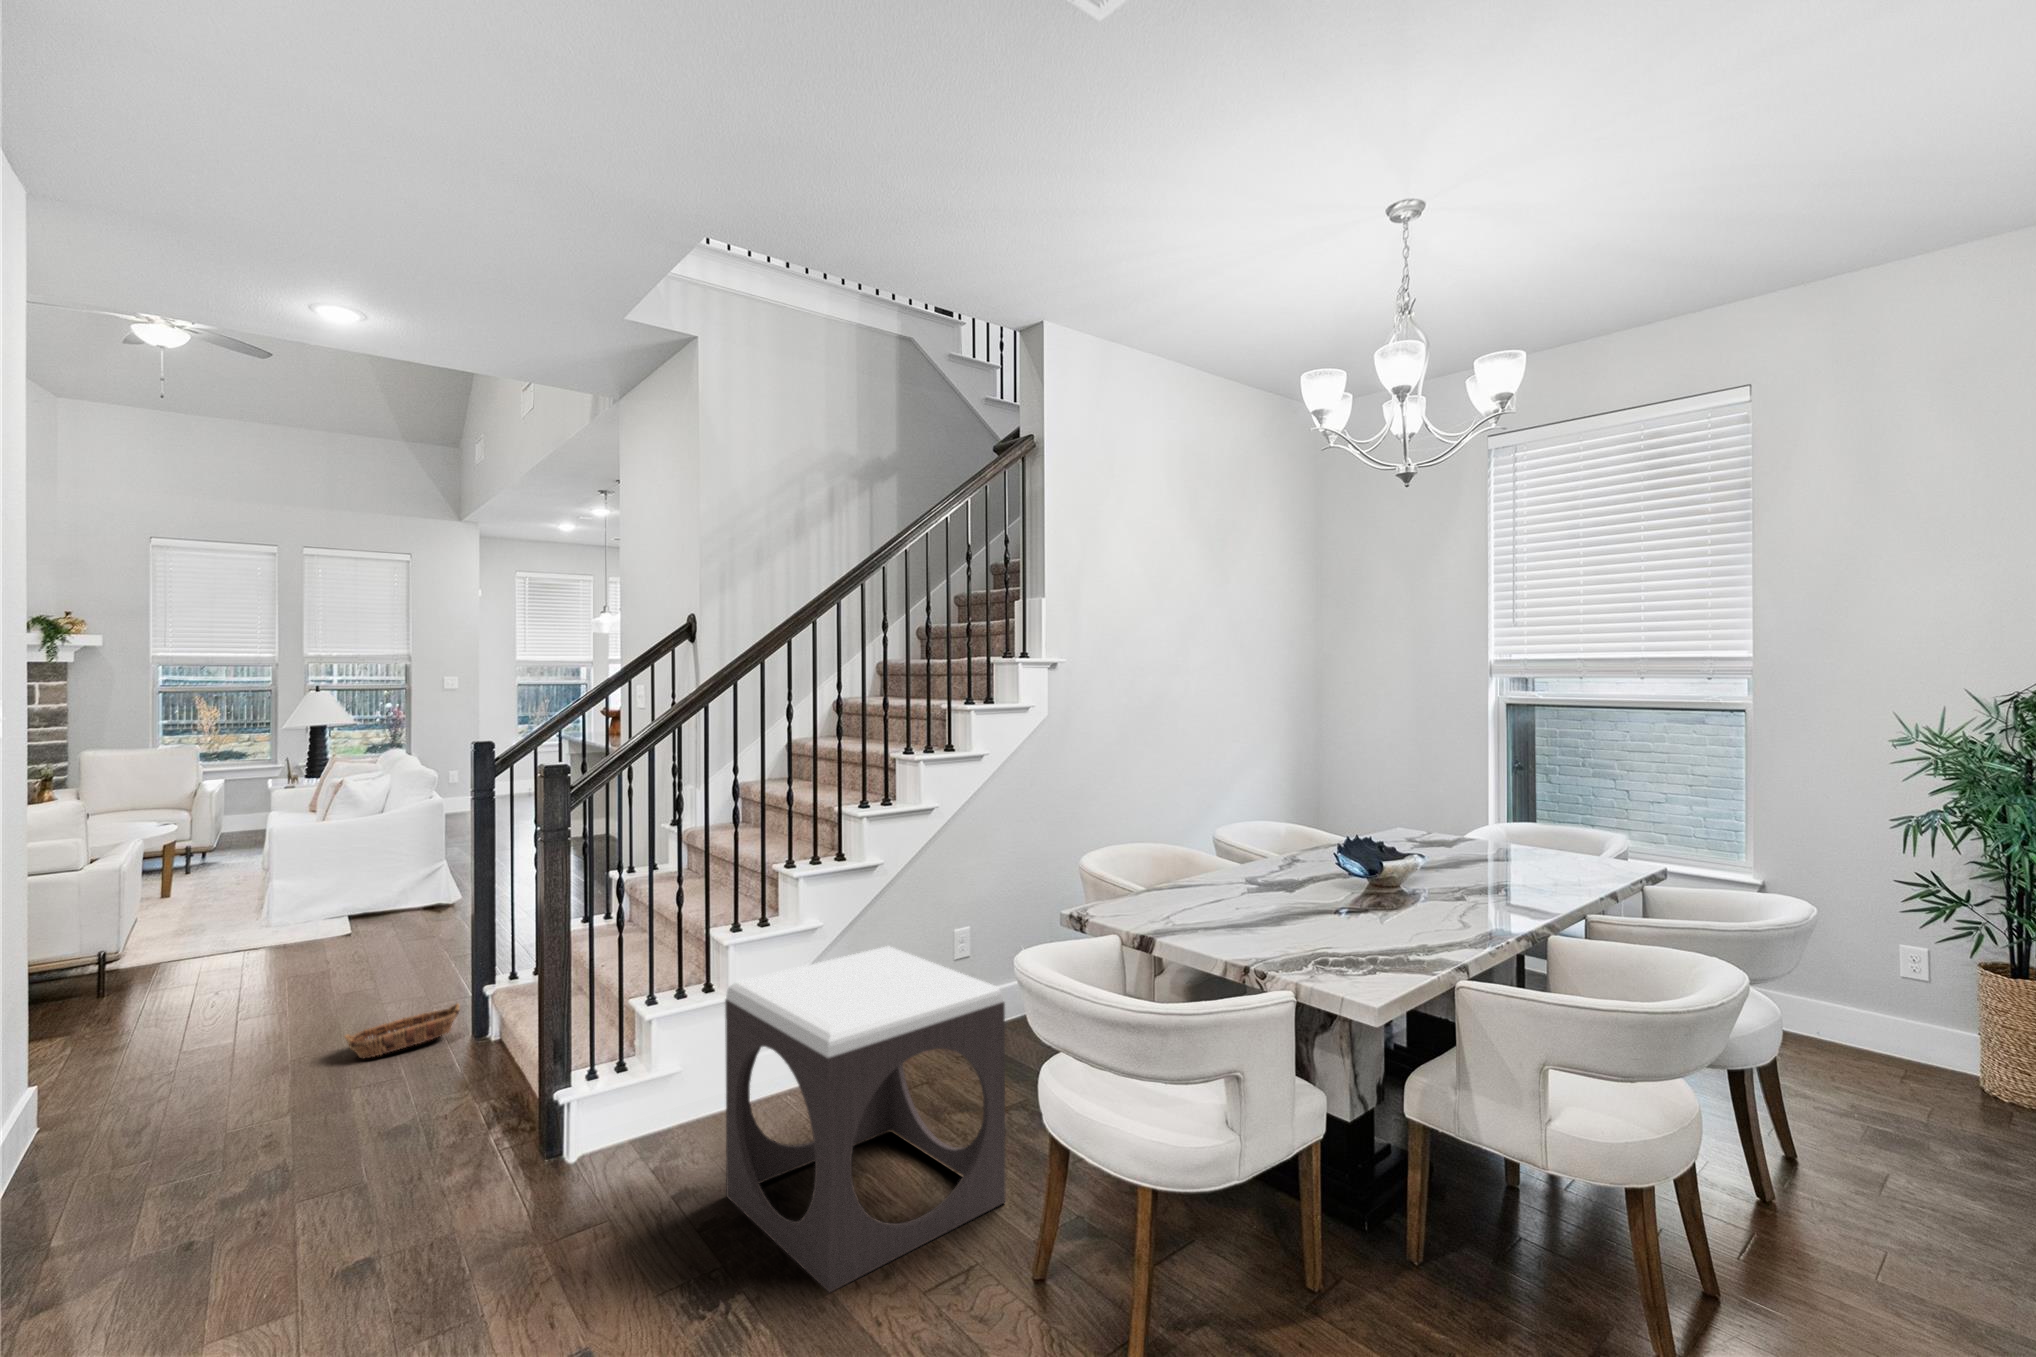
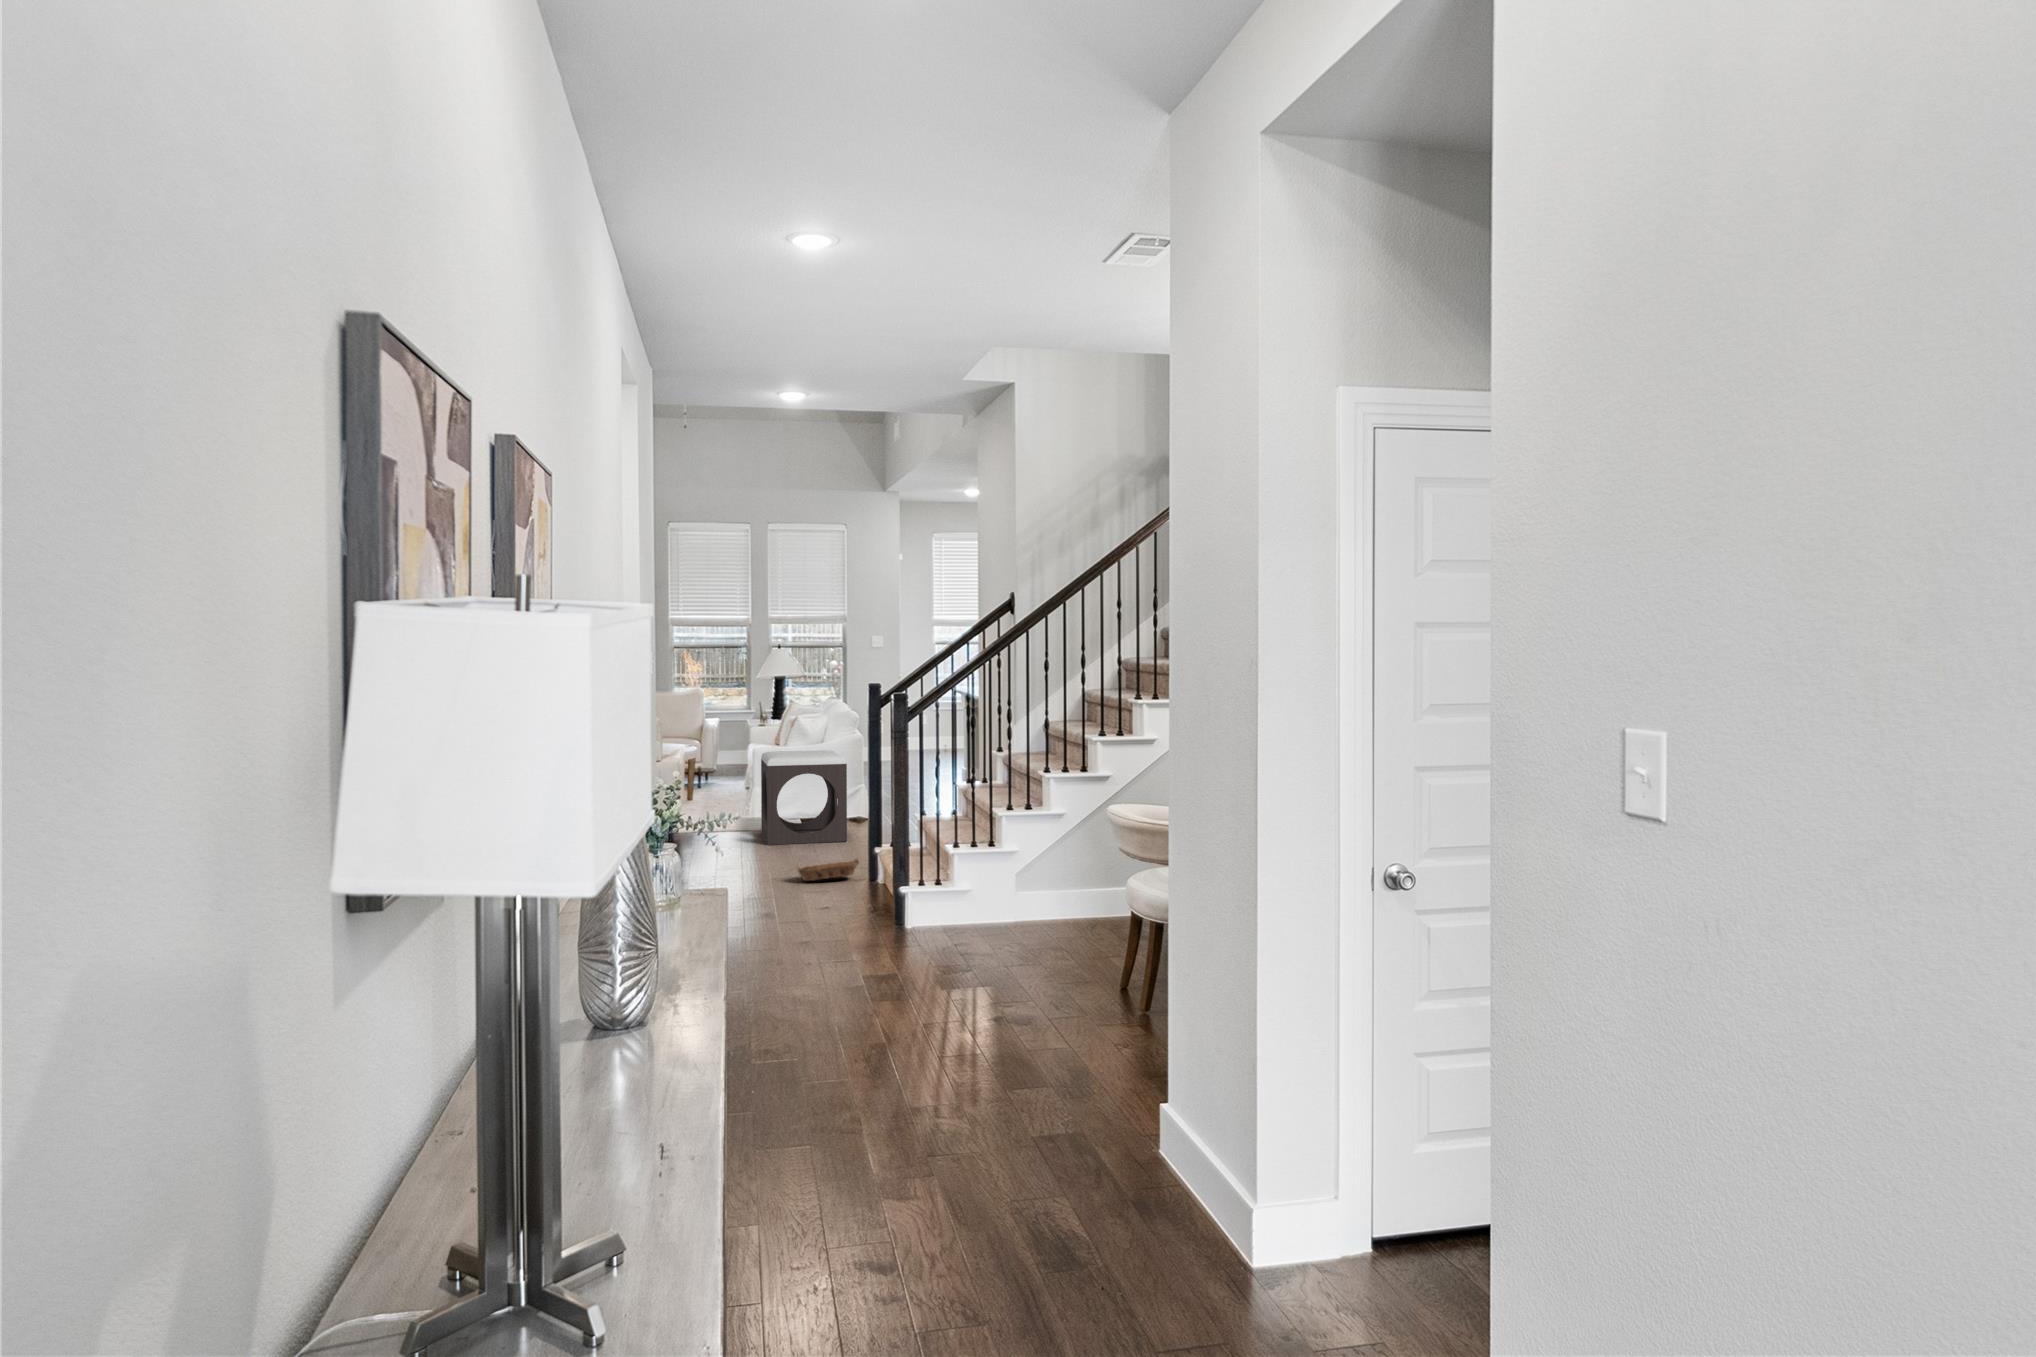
footstool: present [725,946,1006,1292] -> present [761,750,847,845]

